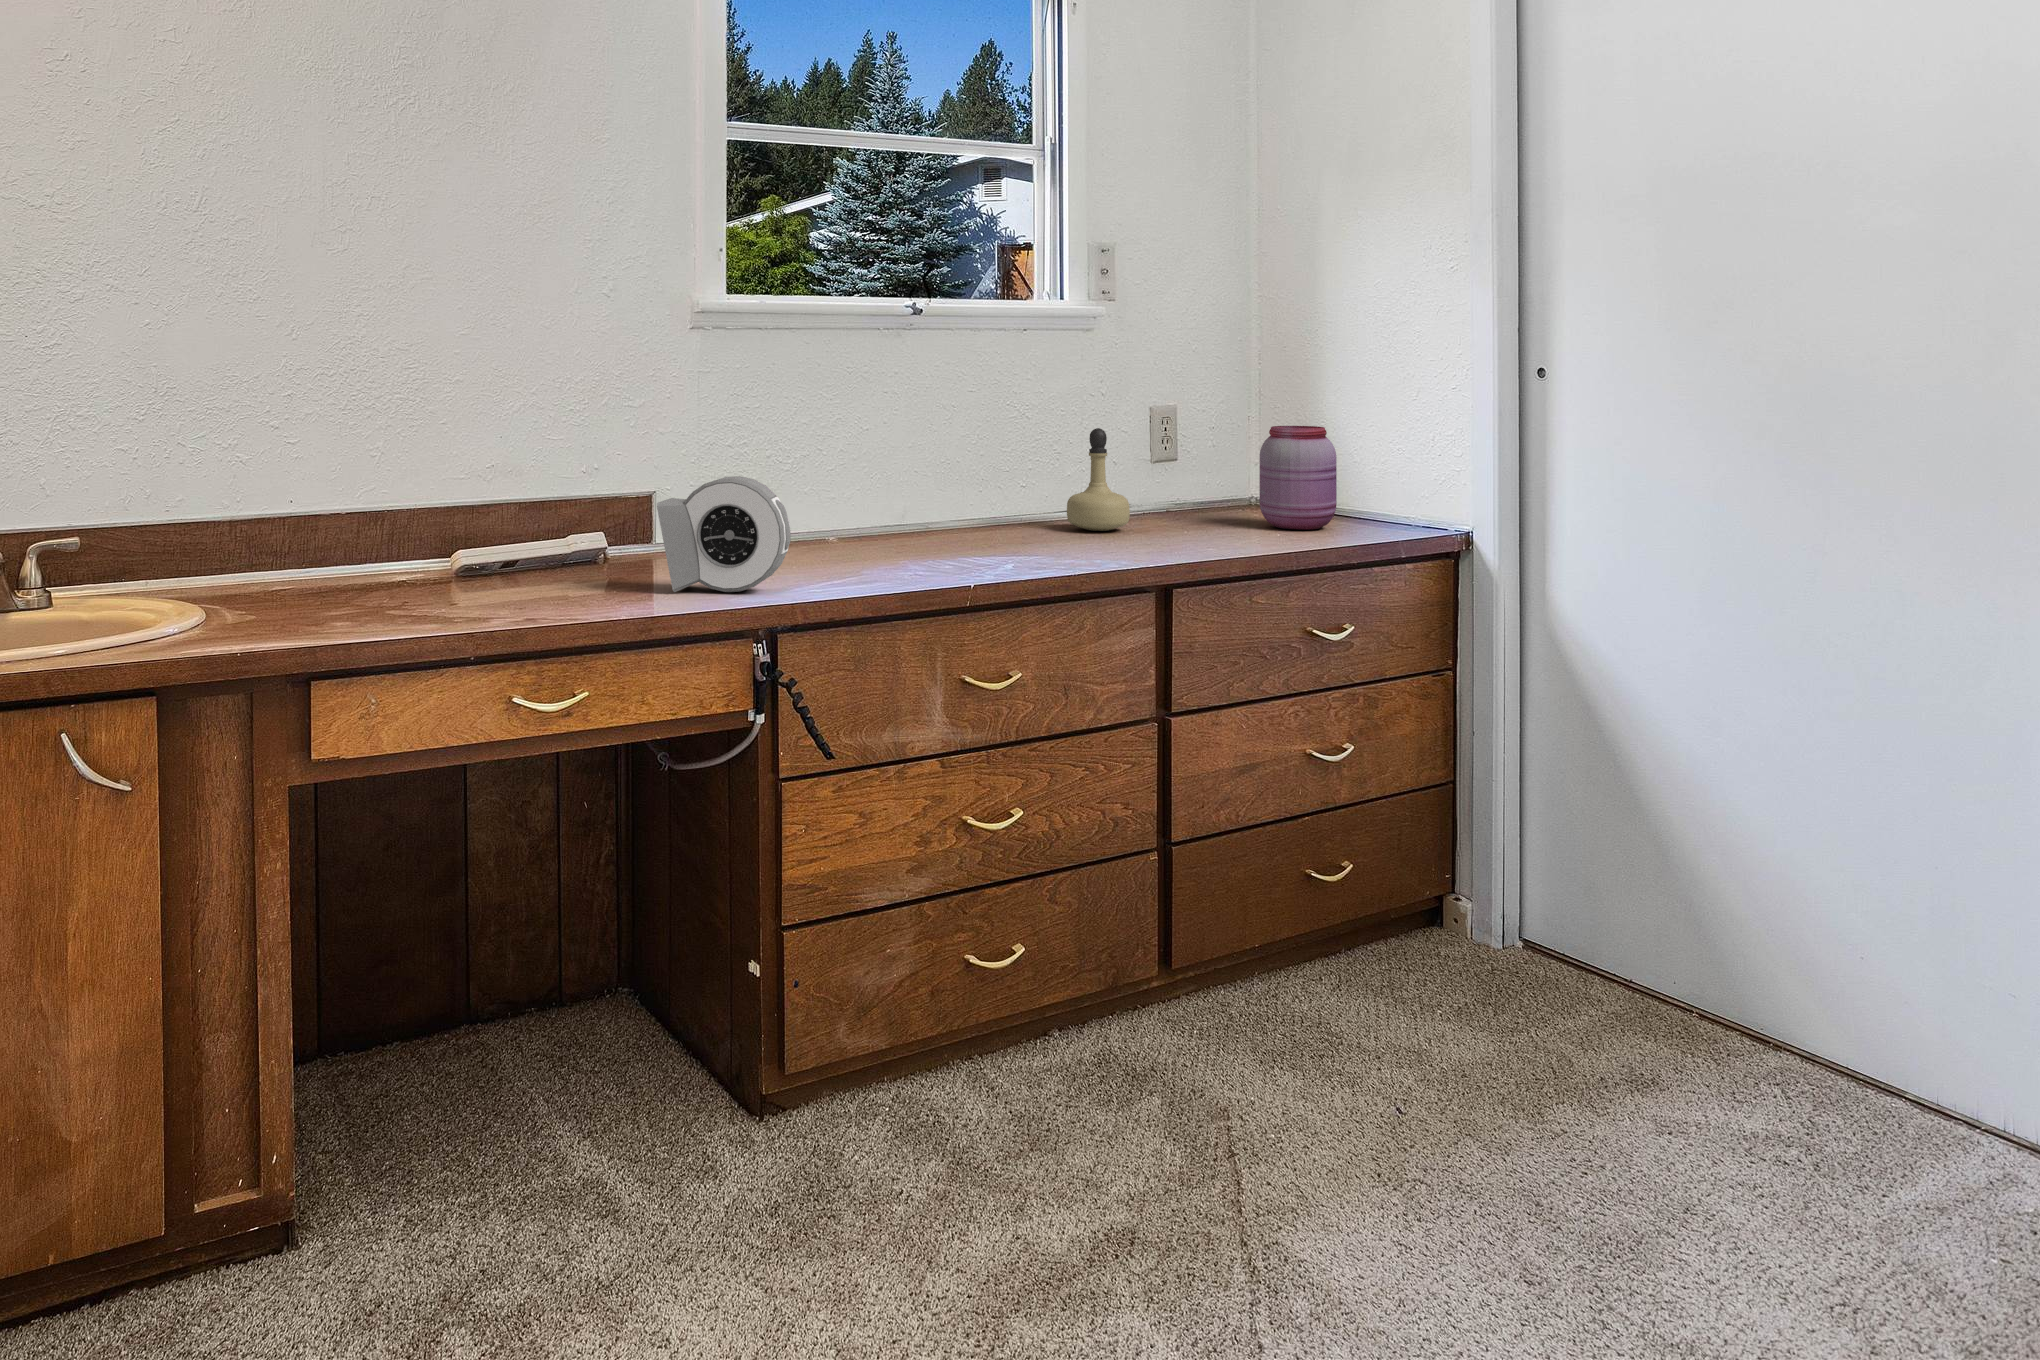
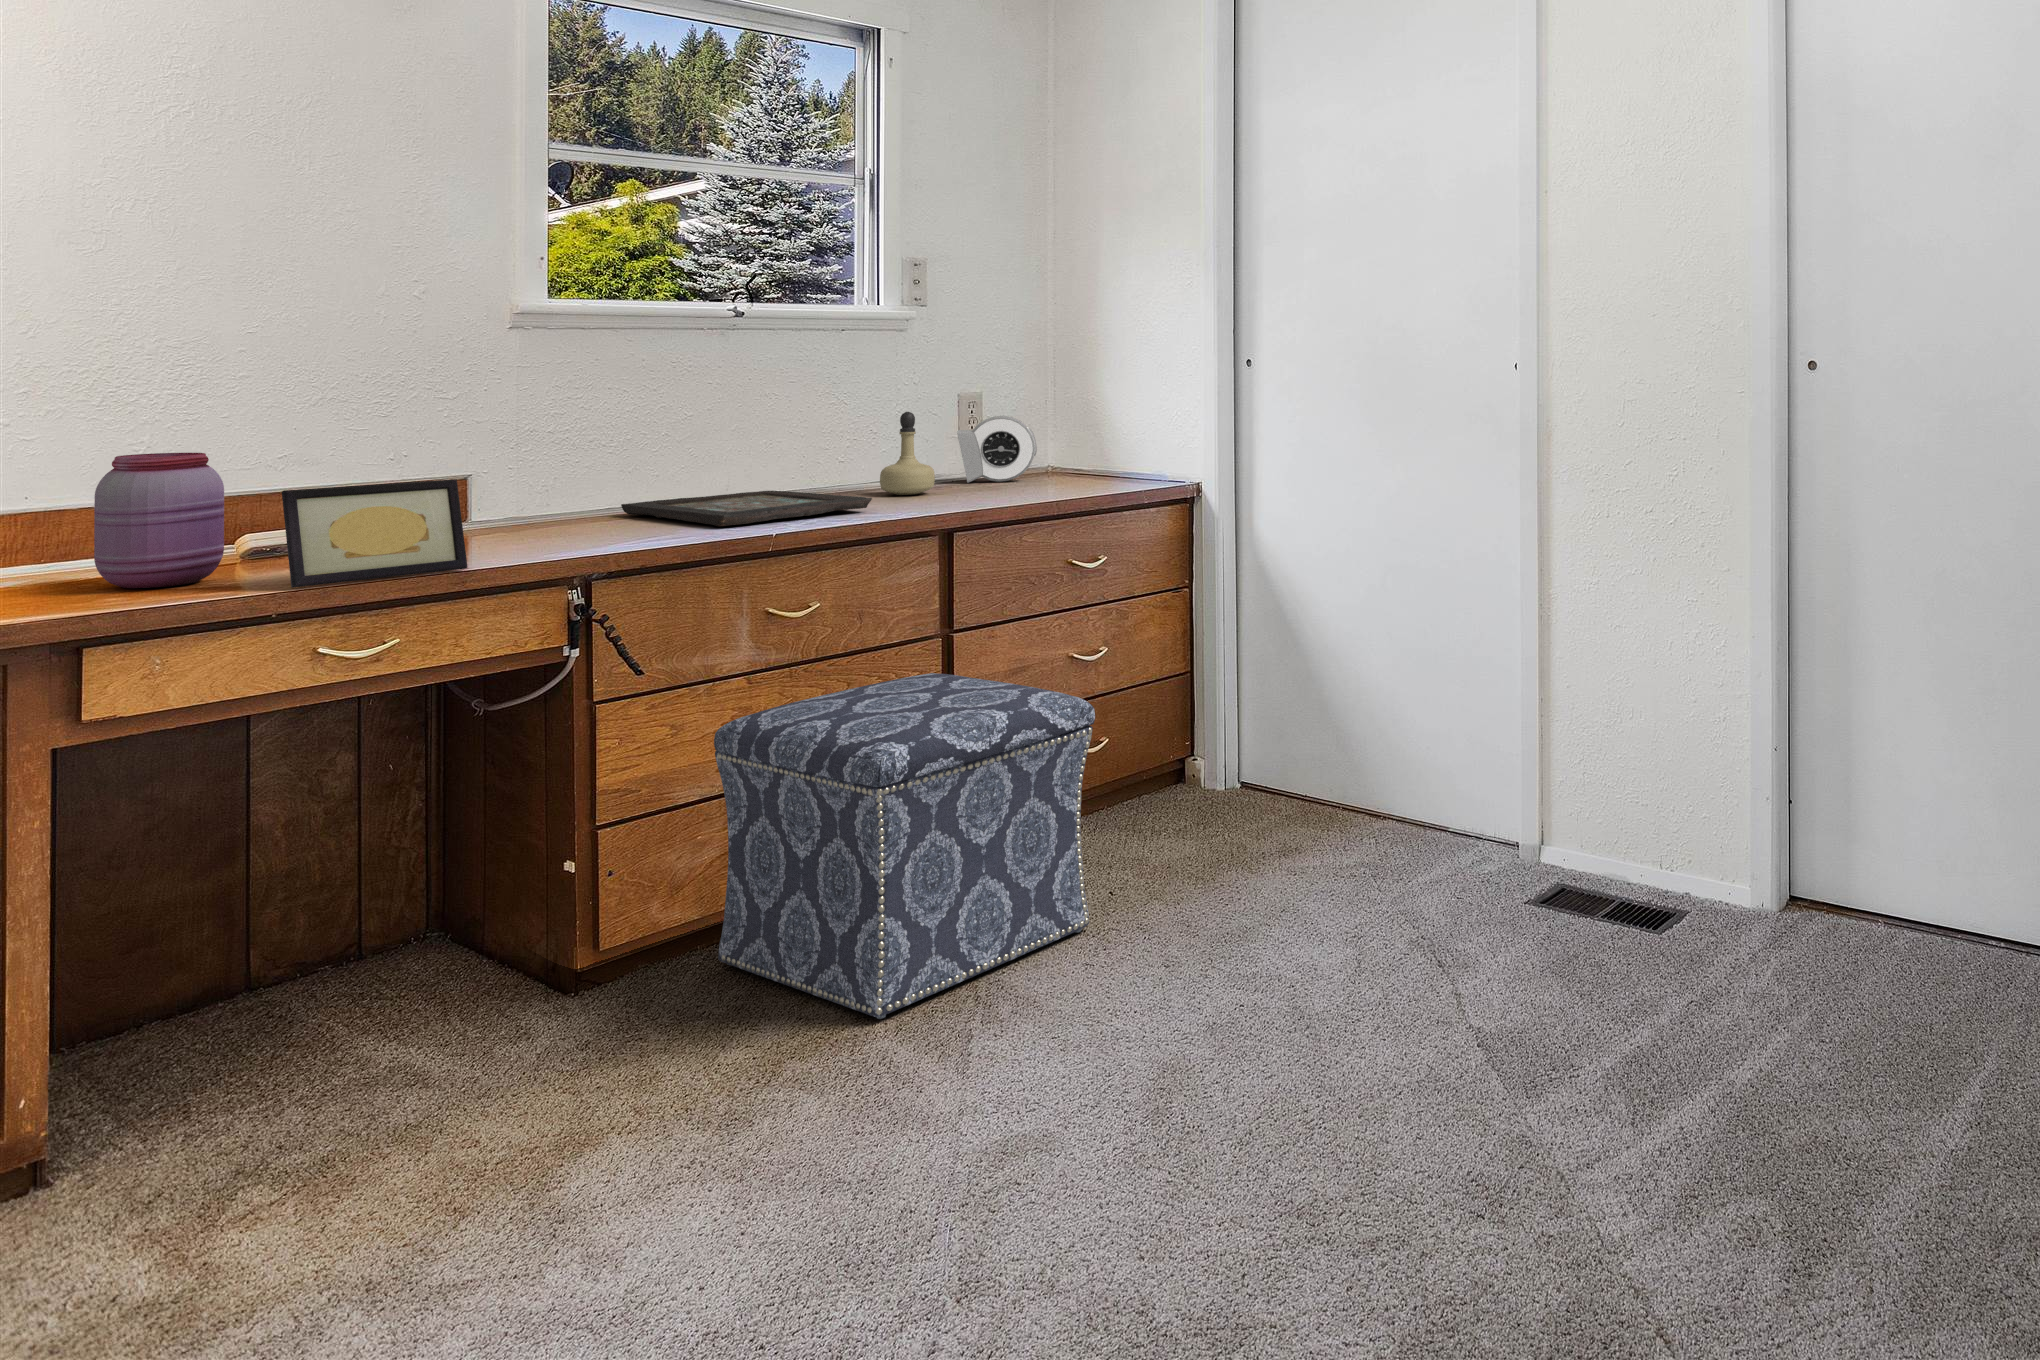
jar: present [1260,426,1337,530] -> present [94,453,224,588]
alarm clock: present [657,476,791,592] -> present [957,416,1037,483]
picture frame: none [483,505,656,625] -> present [282,479,468,588]
decorative tray: none [799,518,1068,566] -> present [621,491,872,526]
ottoman: none [907,773,1384,1269] -> present [714,673,1095,1019]

